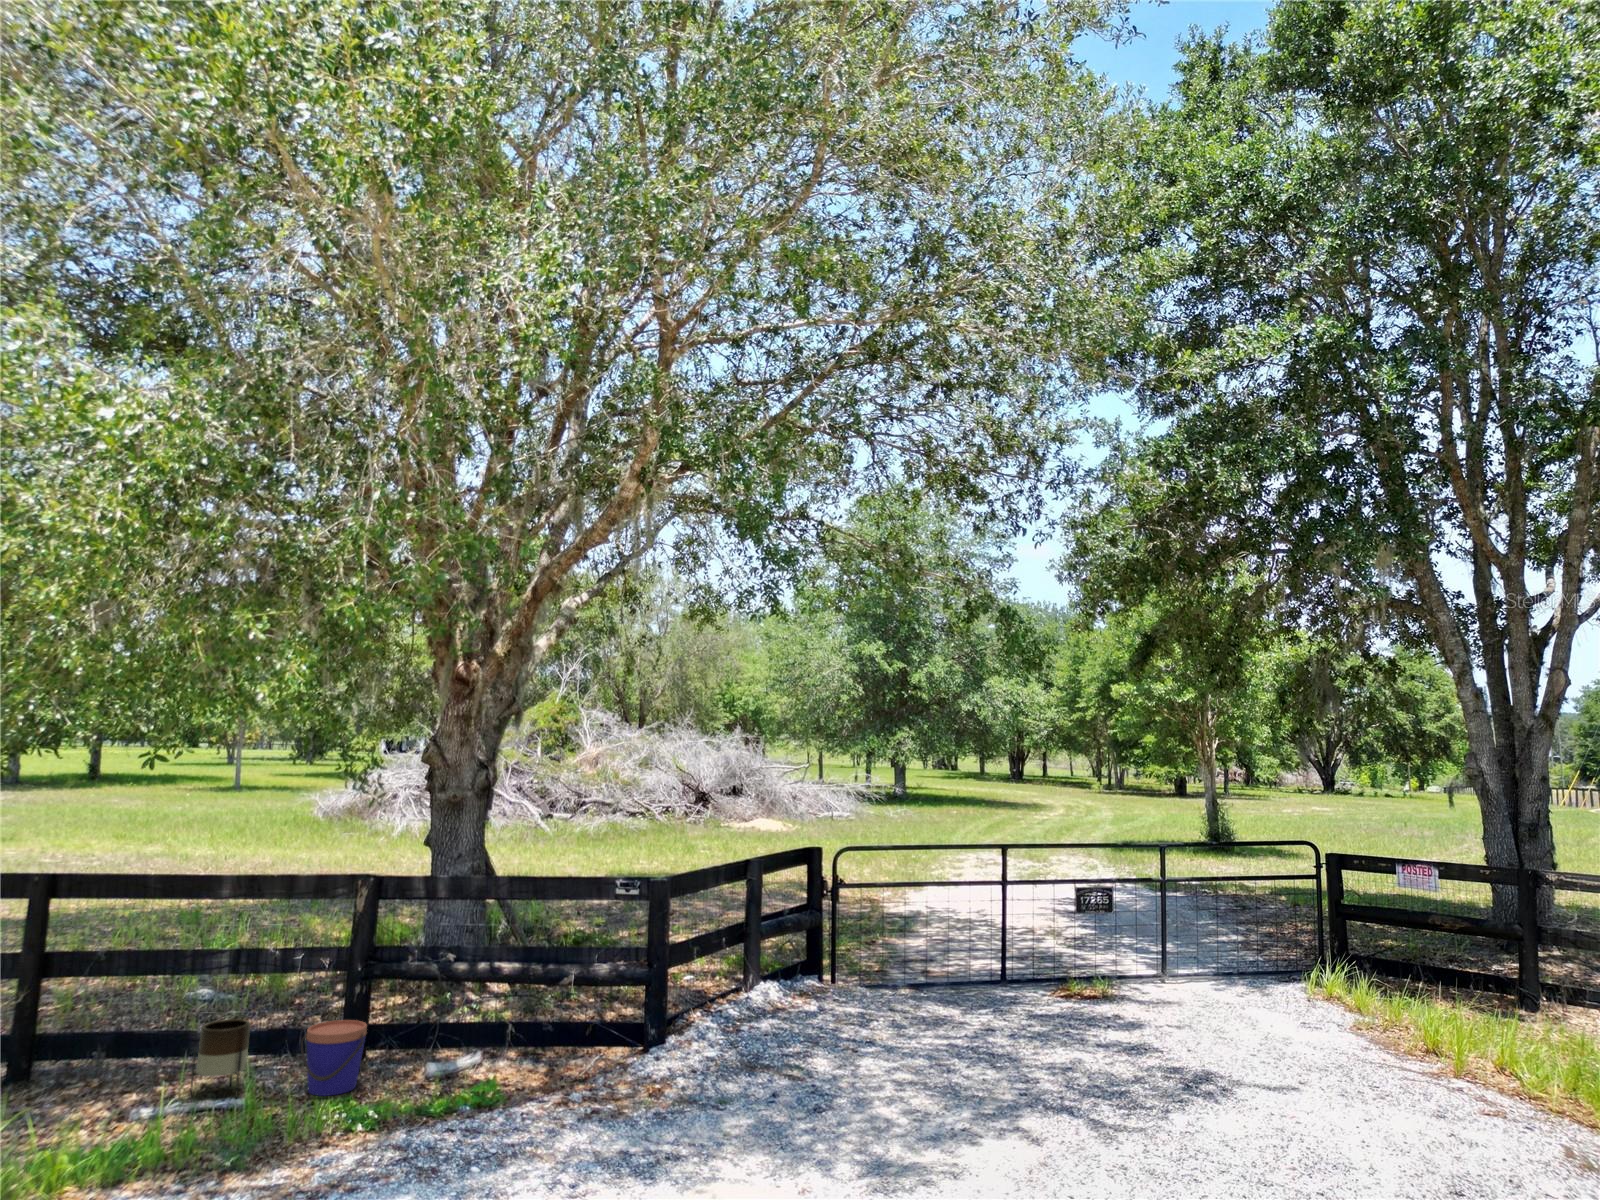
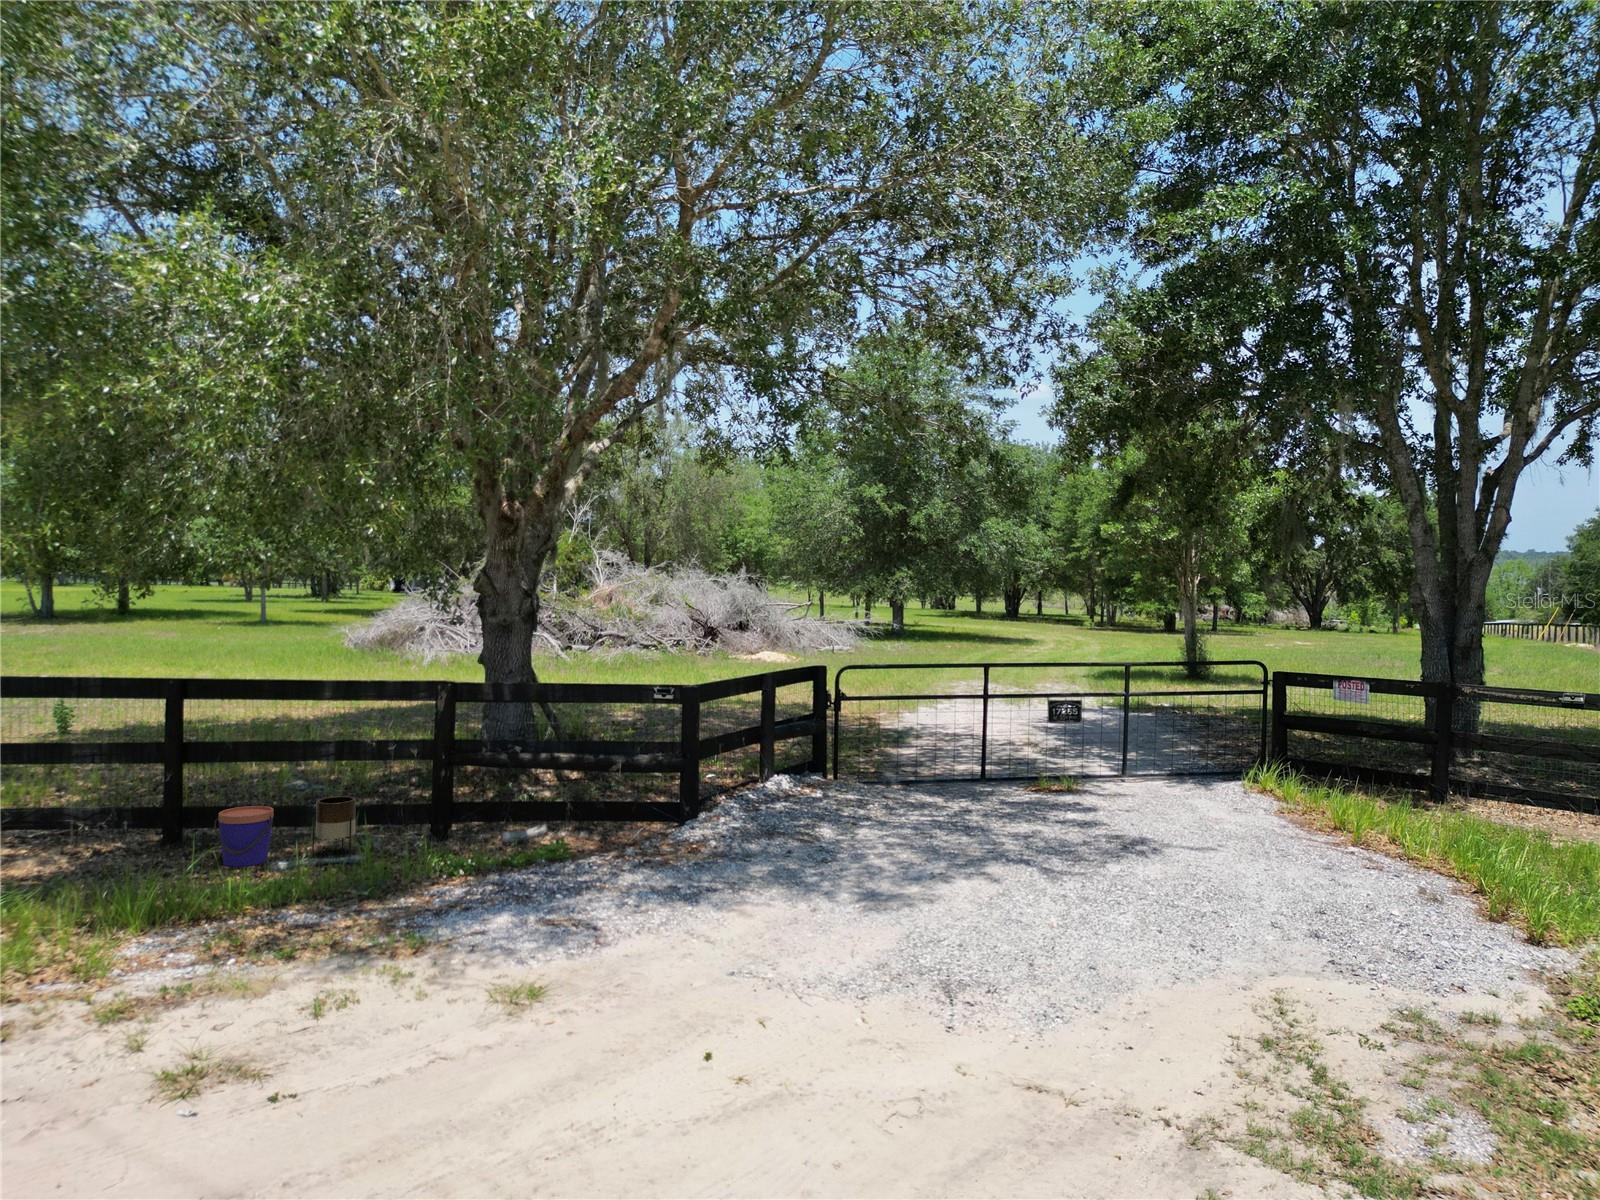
bucket: present [301,1020,367,1096] -> present [214,806,274,867]

